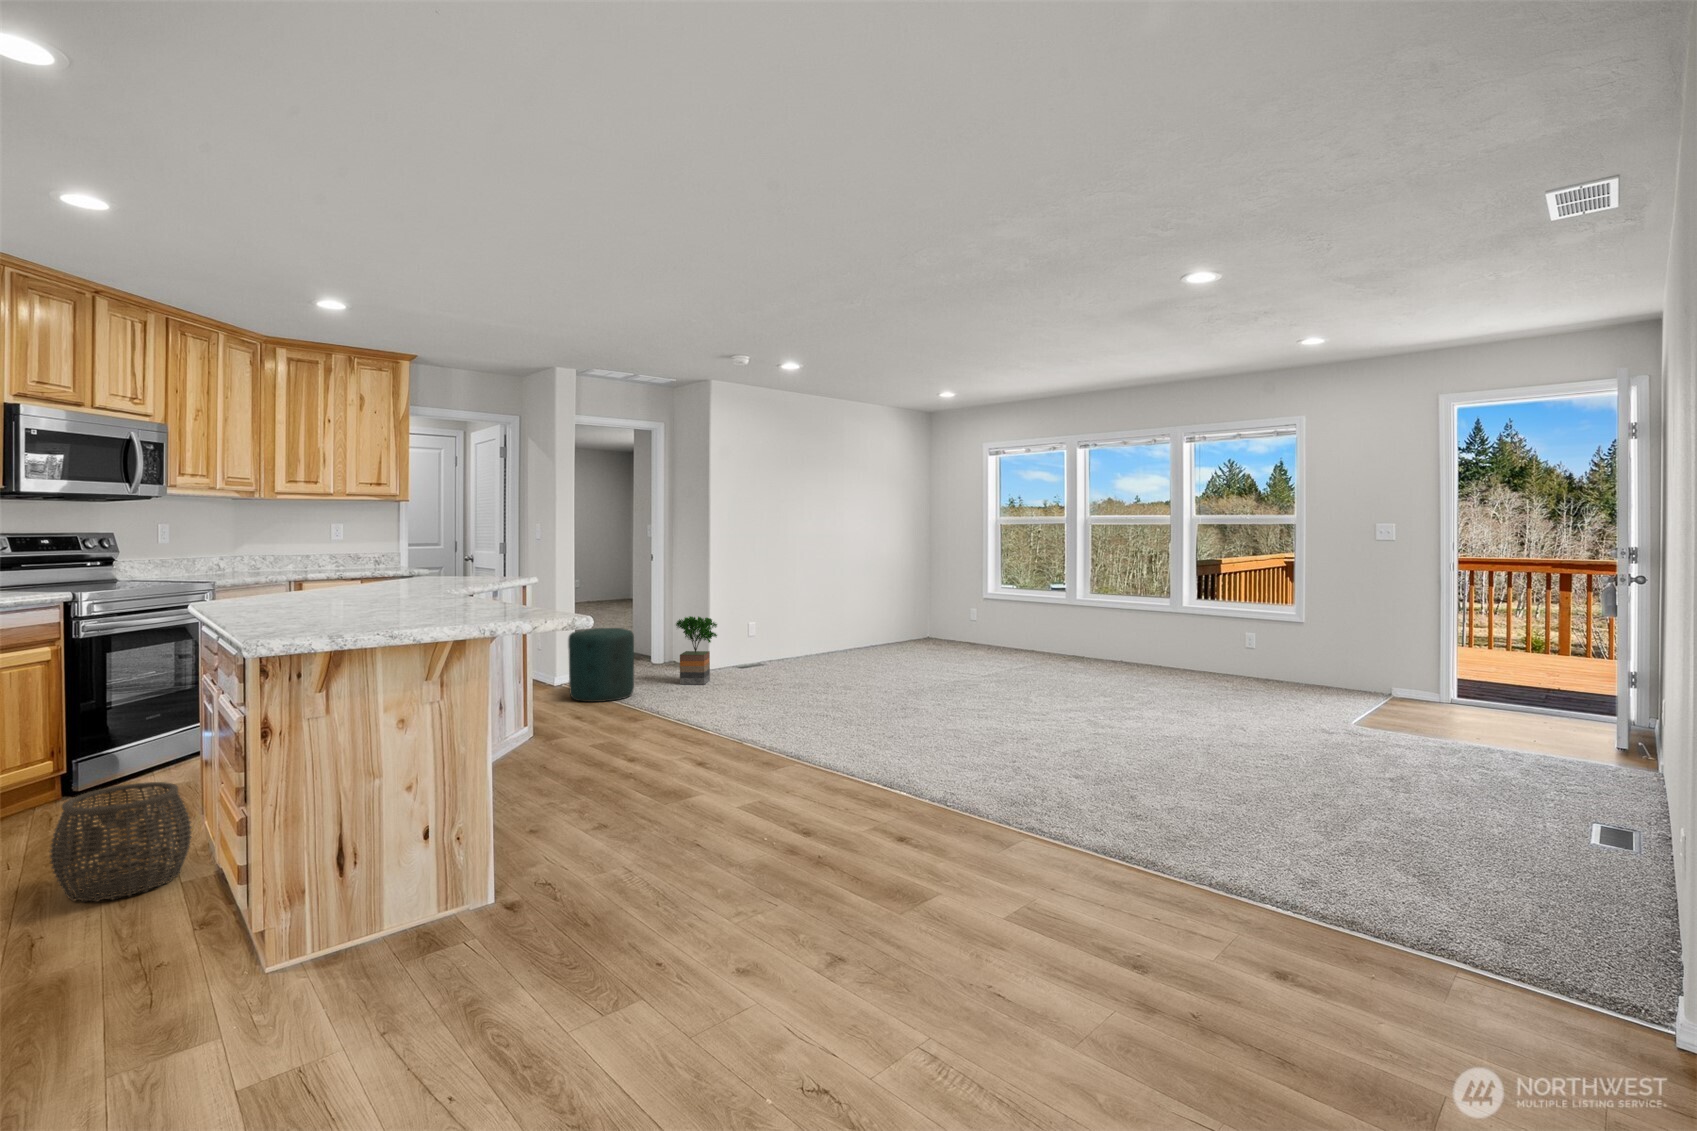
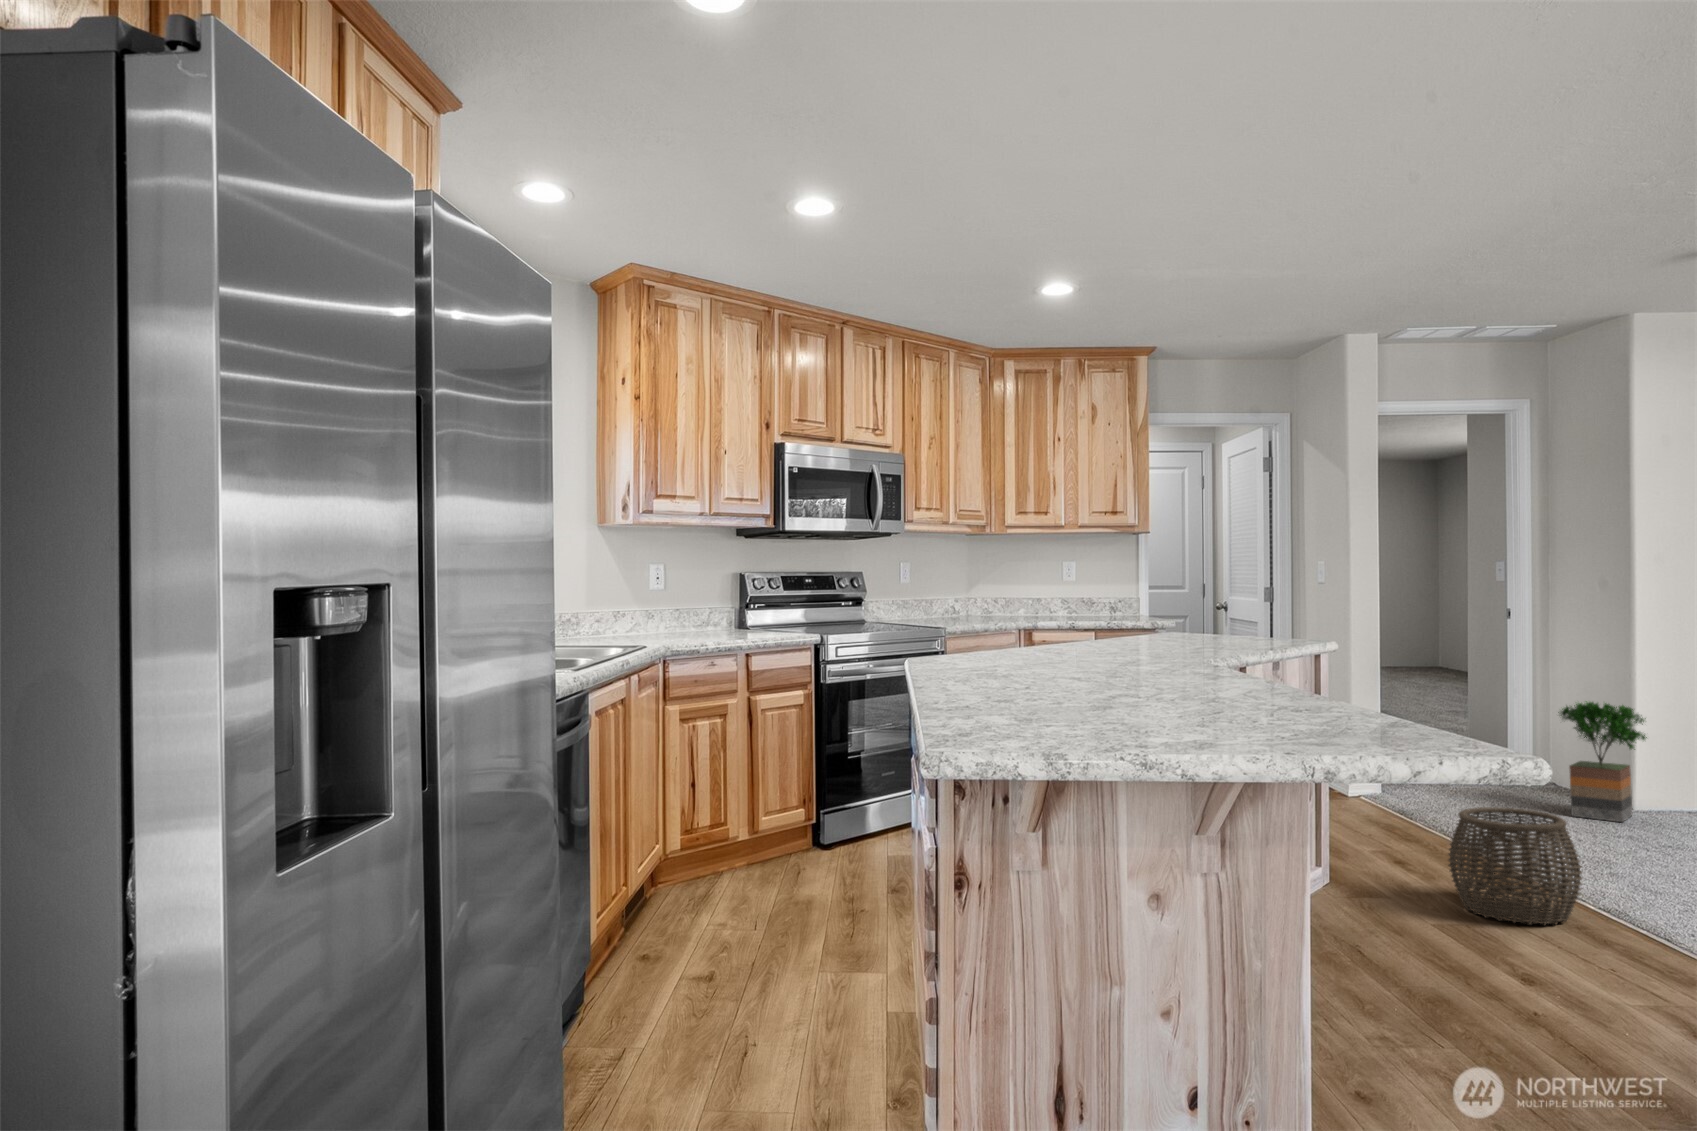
ottoman: present [568,628,634,702] -> none [1370,711,1485,828]
woven basket: present [49,782,192,902] -> present [1448,807,1582,925]

